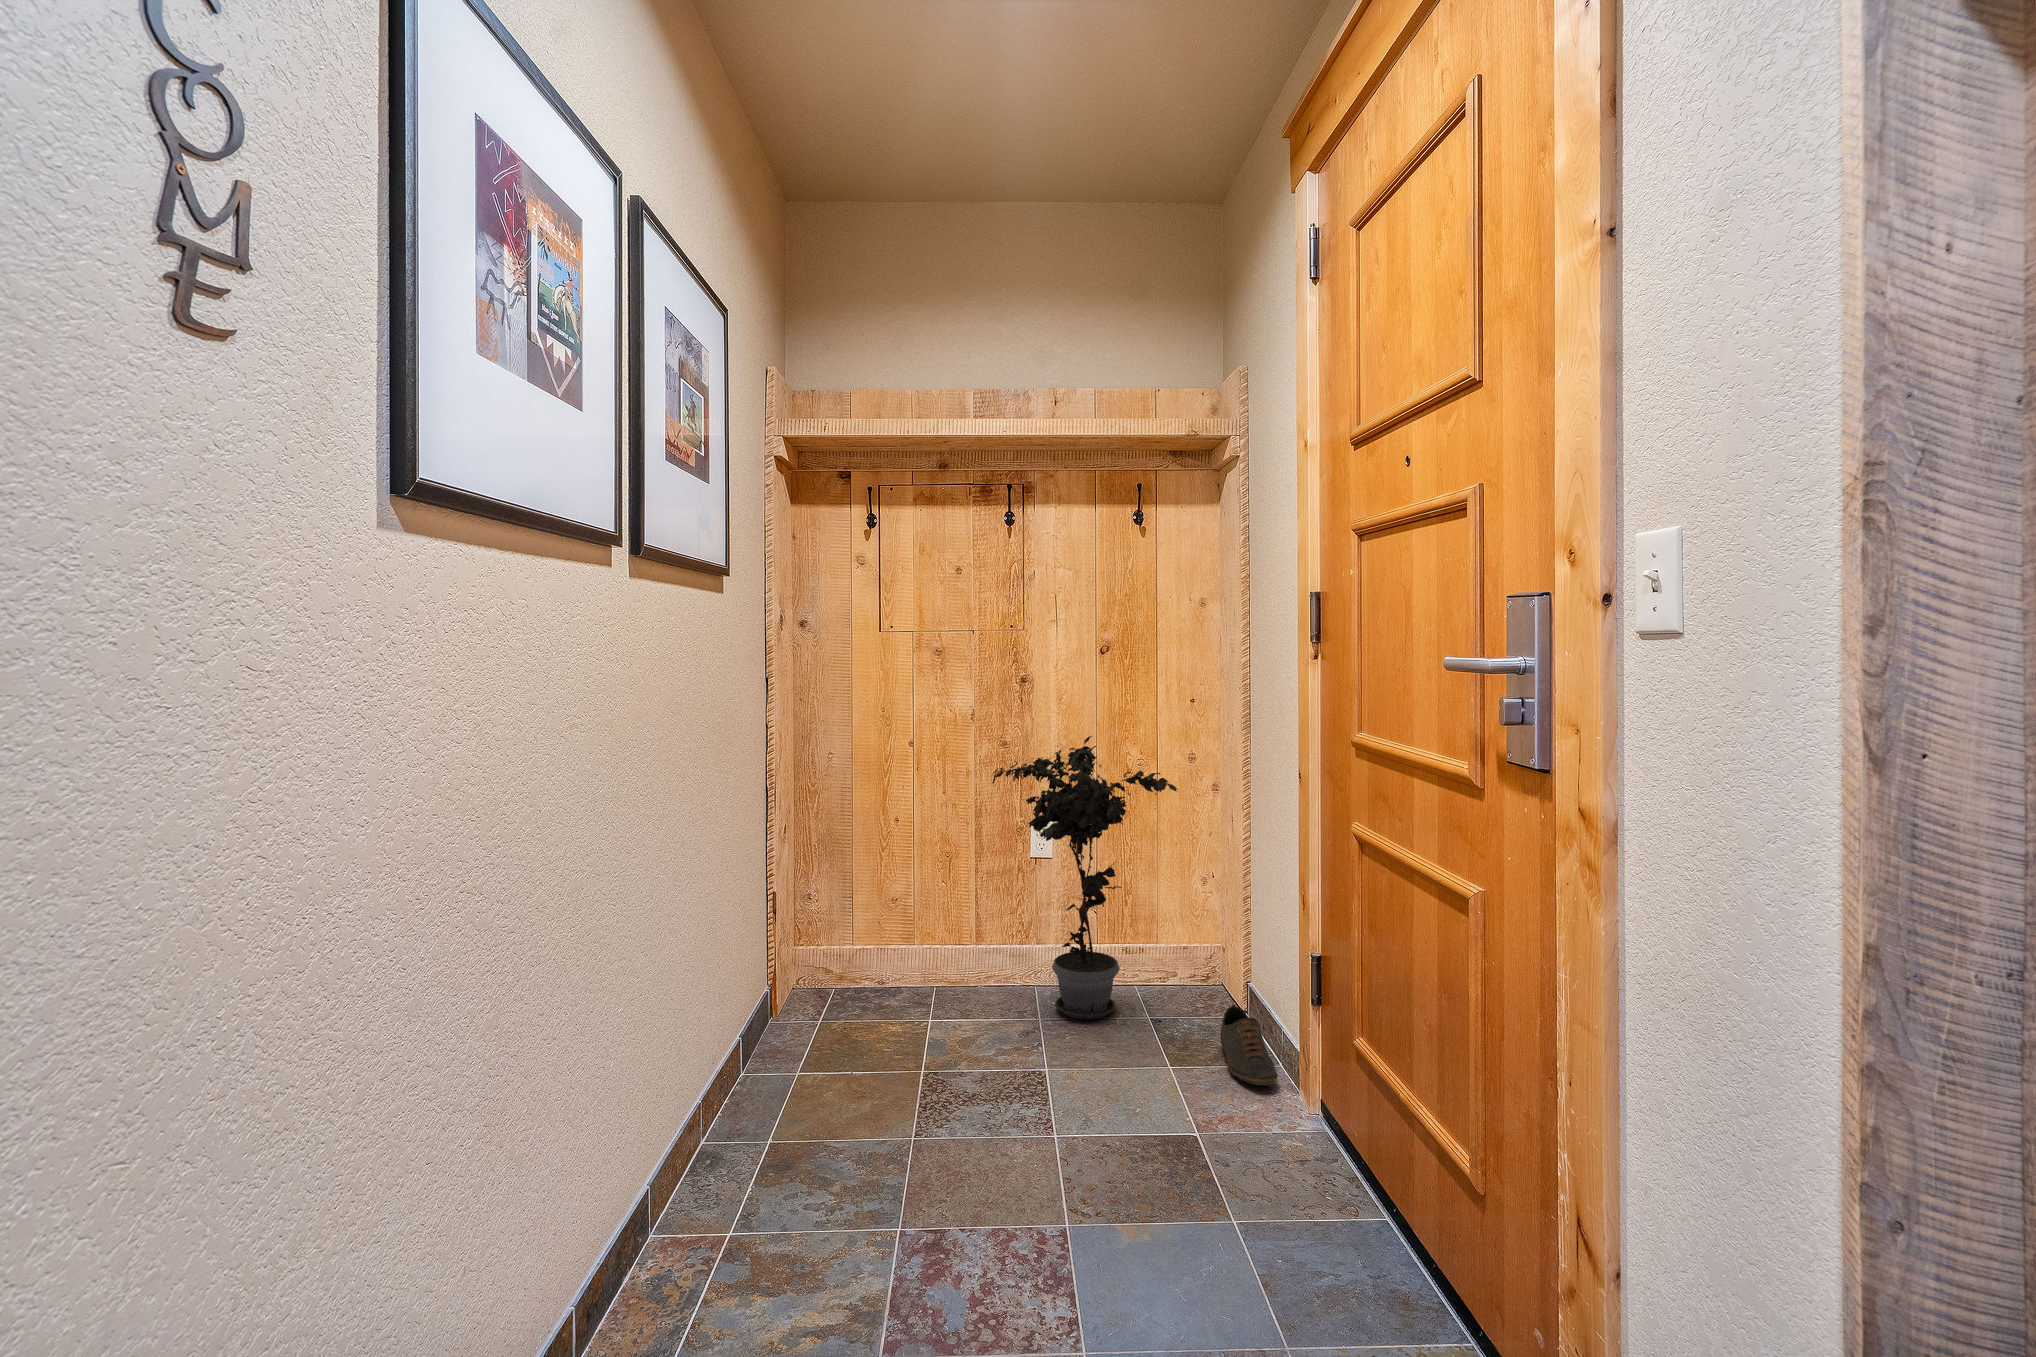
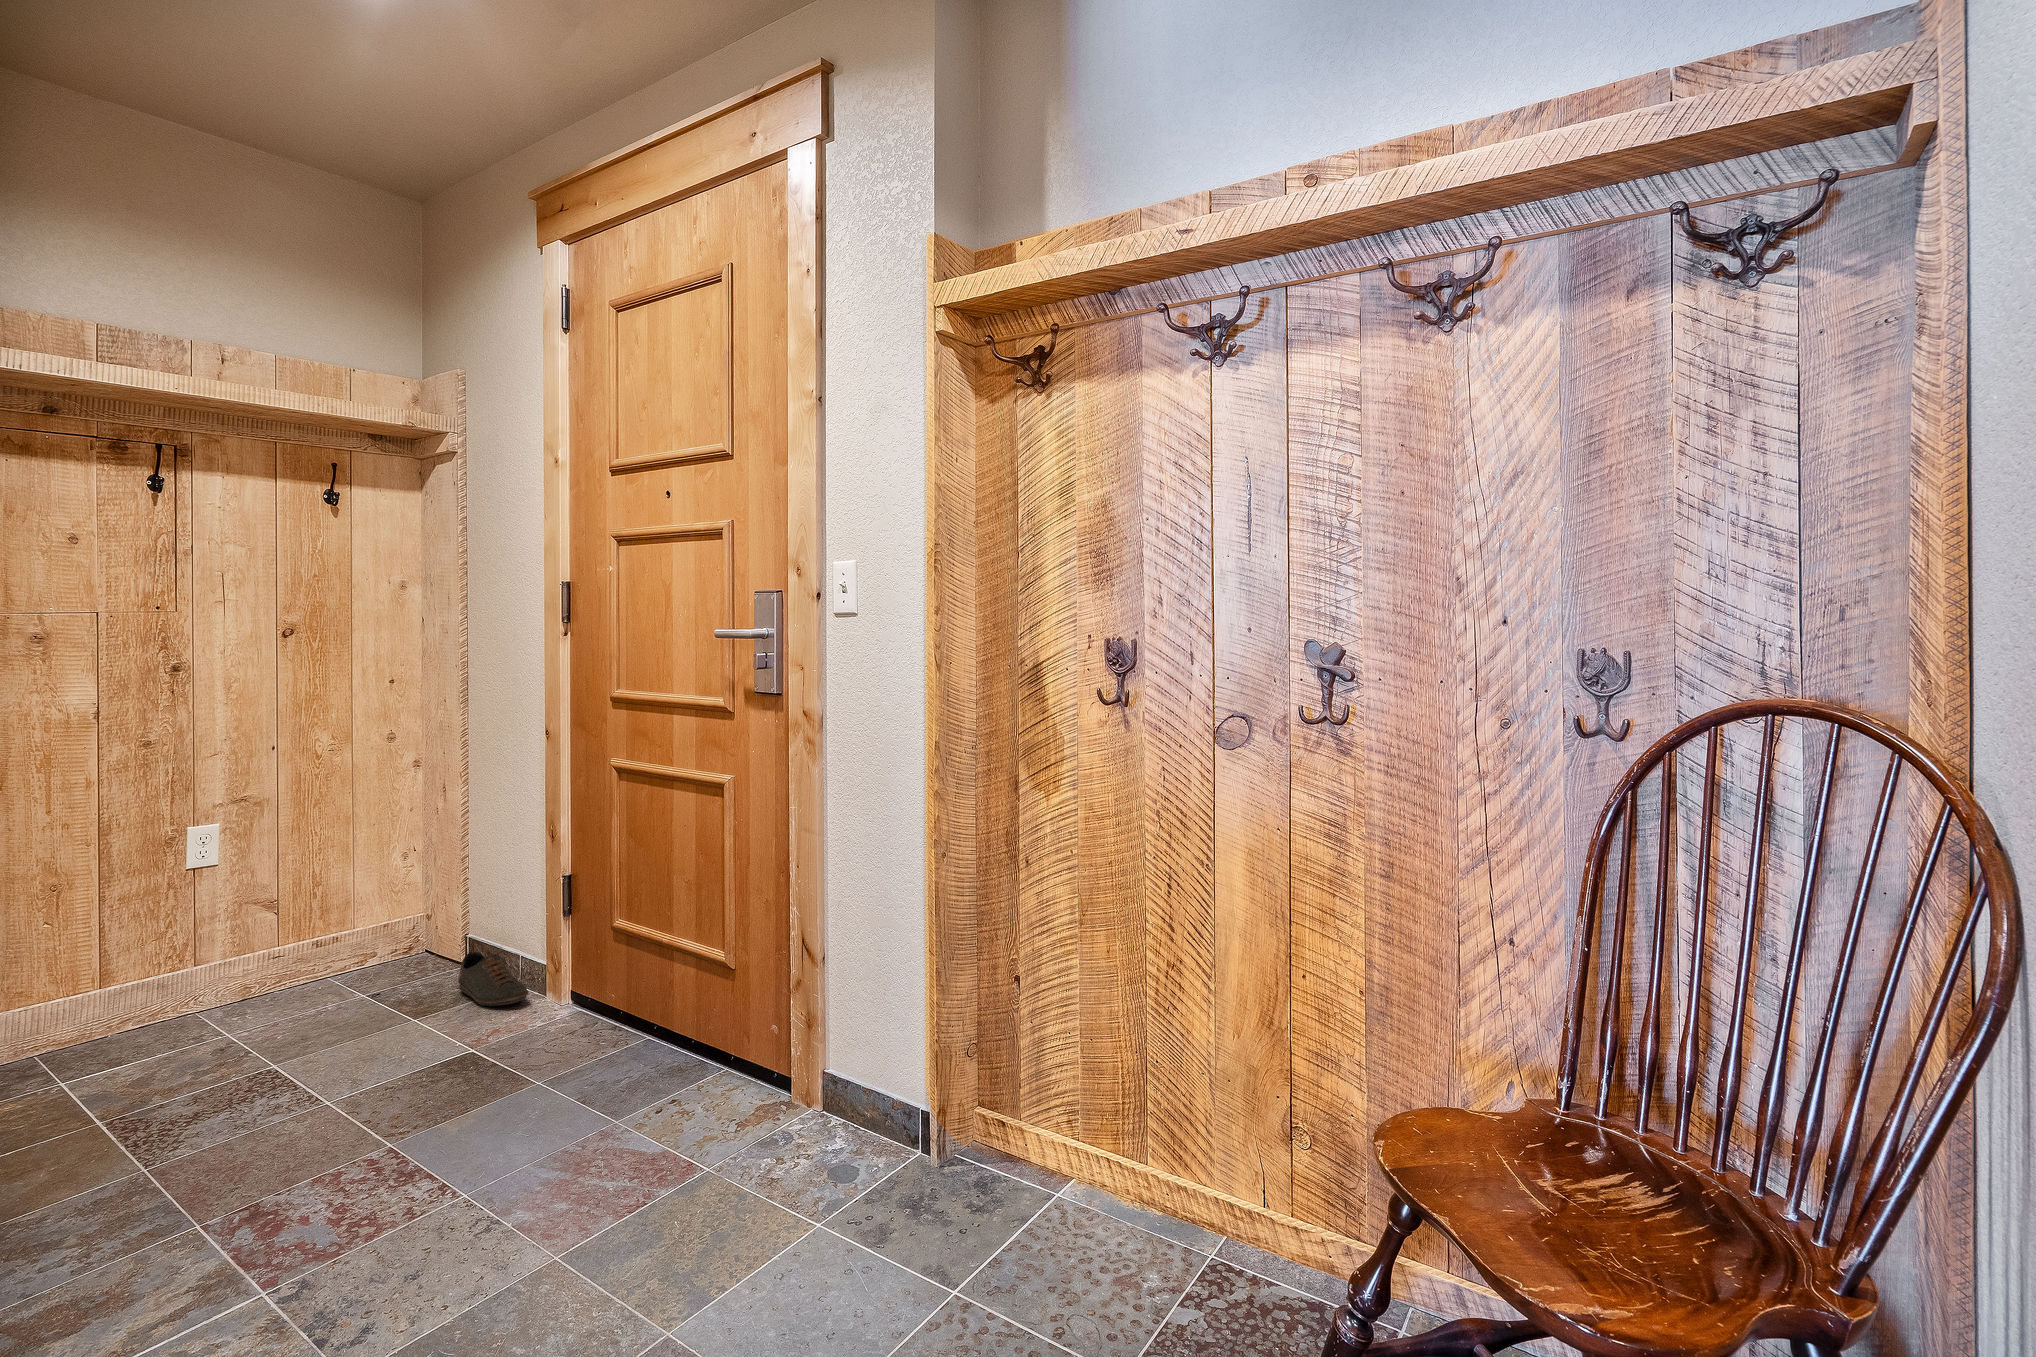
potted plant: present [992,736,1178,1019] -> none [145,717,402,1018]

